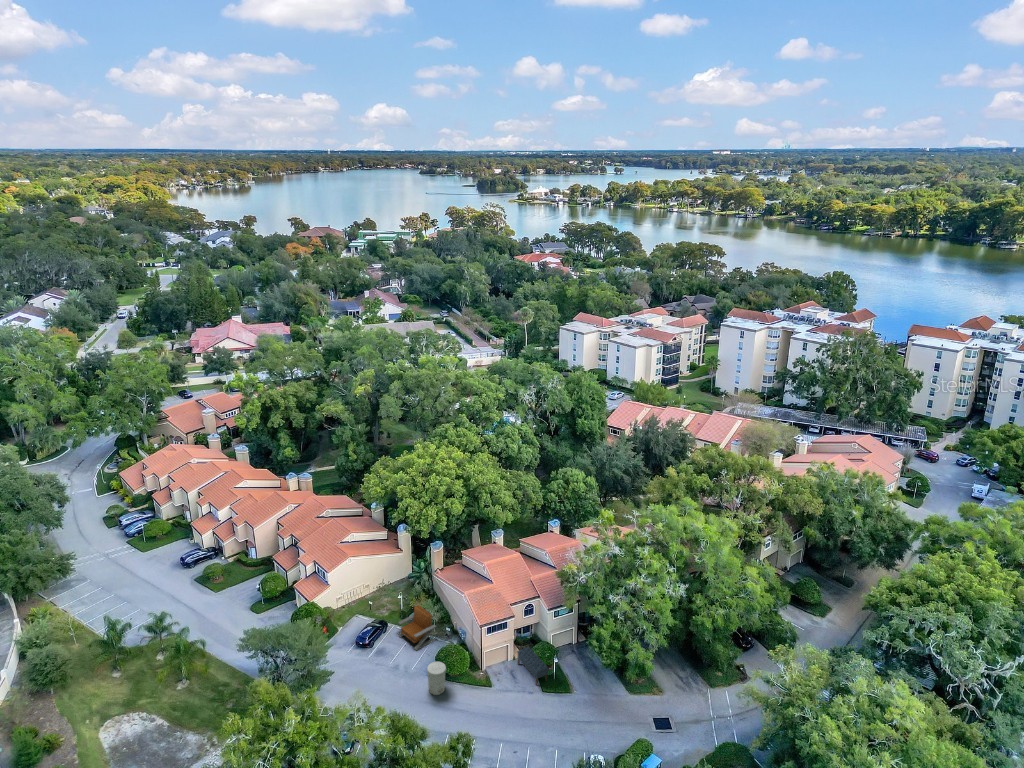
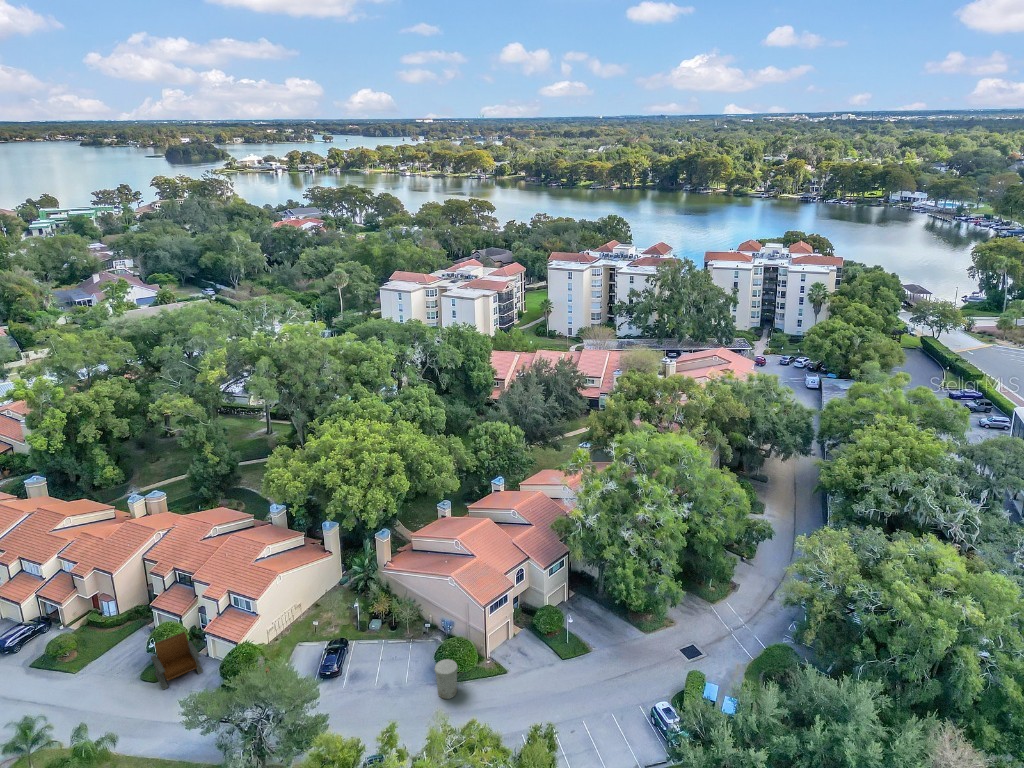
lounge chair: present [398,605,436,650] -> present [151,632,203,690]
bench: present [517,647,548,685] -> none [519,618,561,655]

